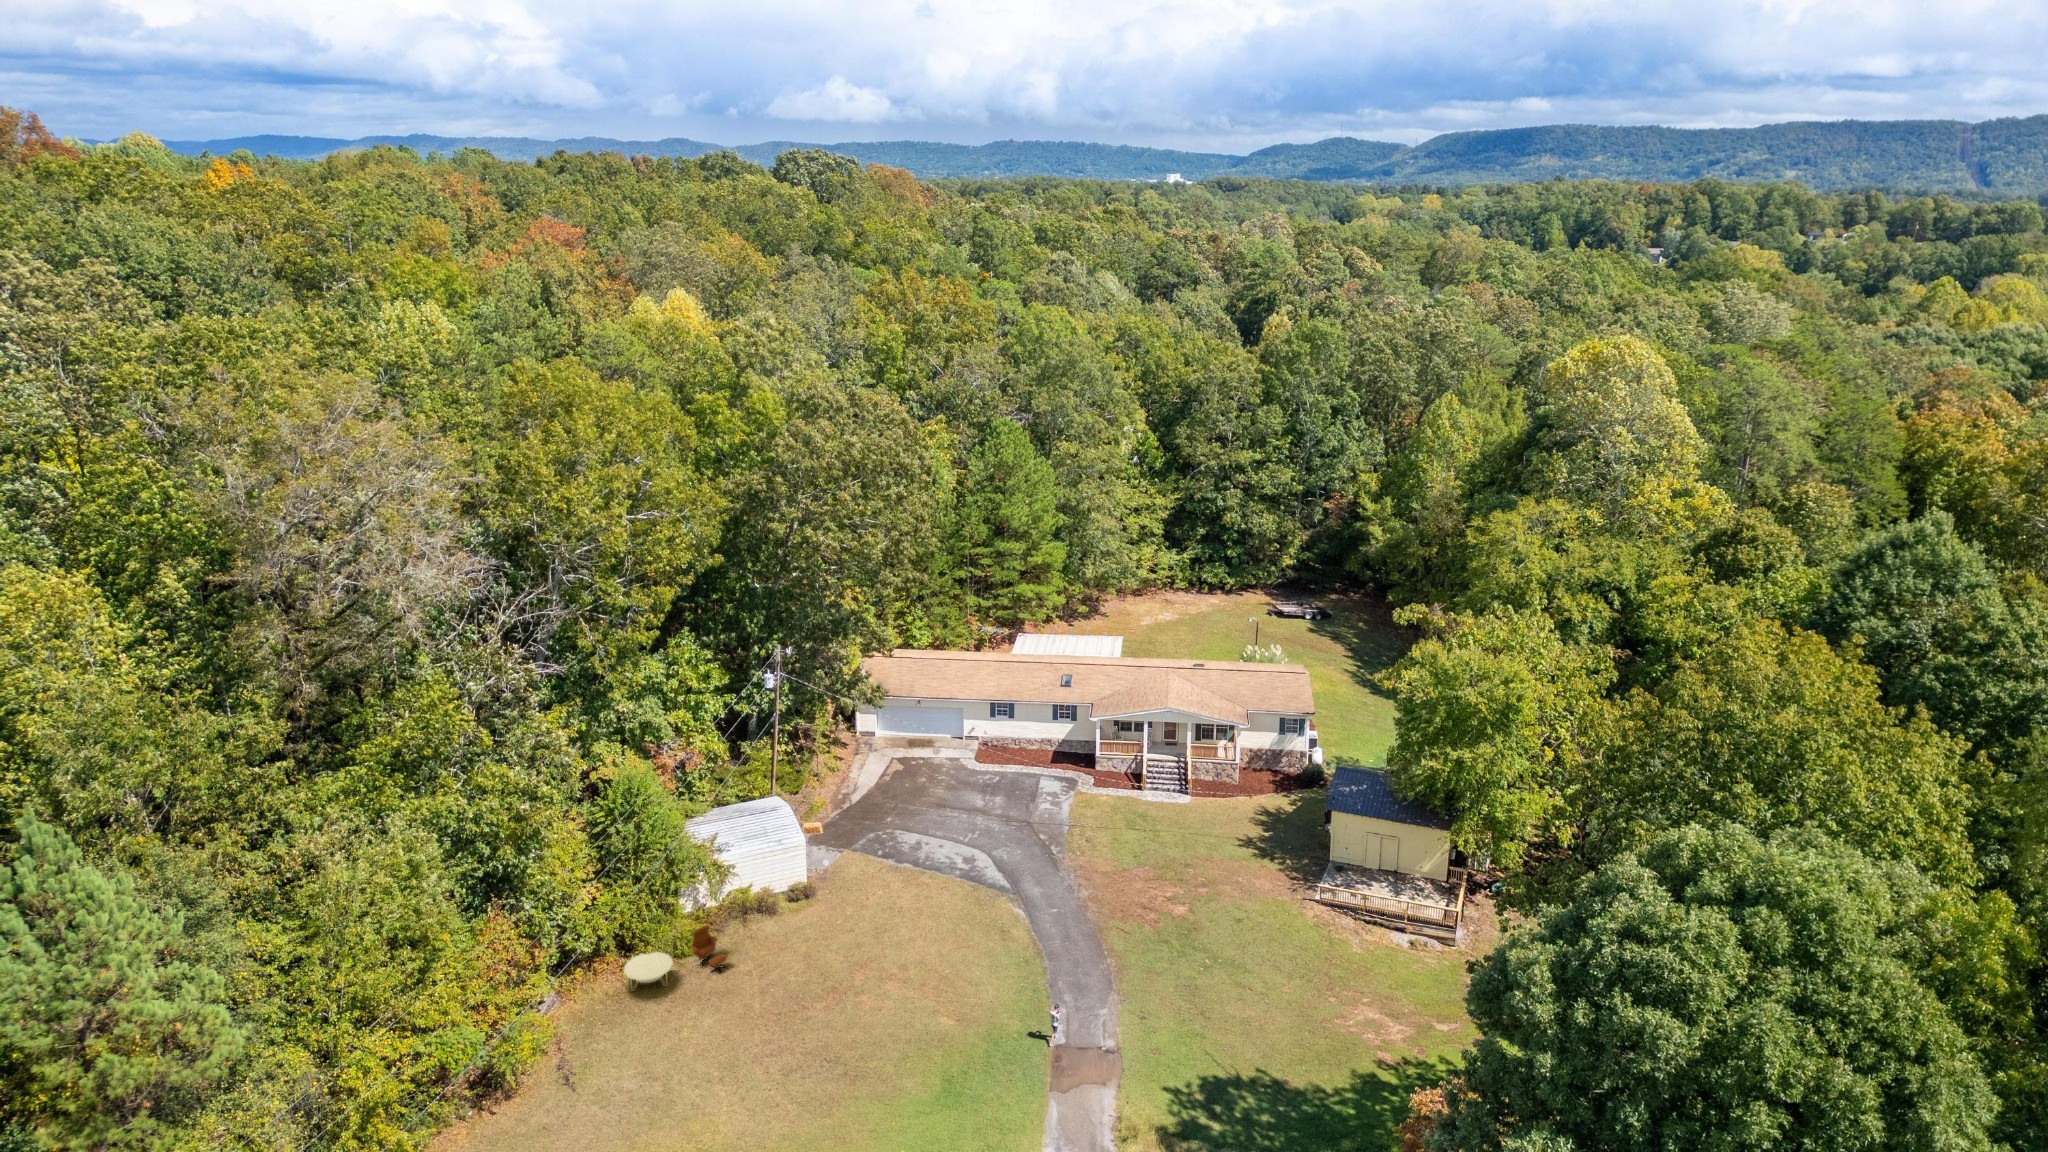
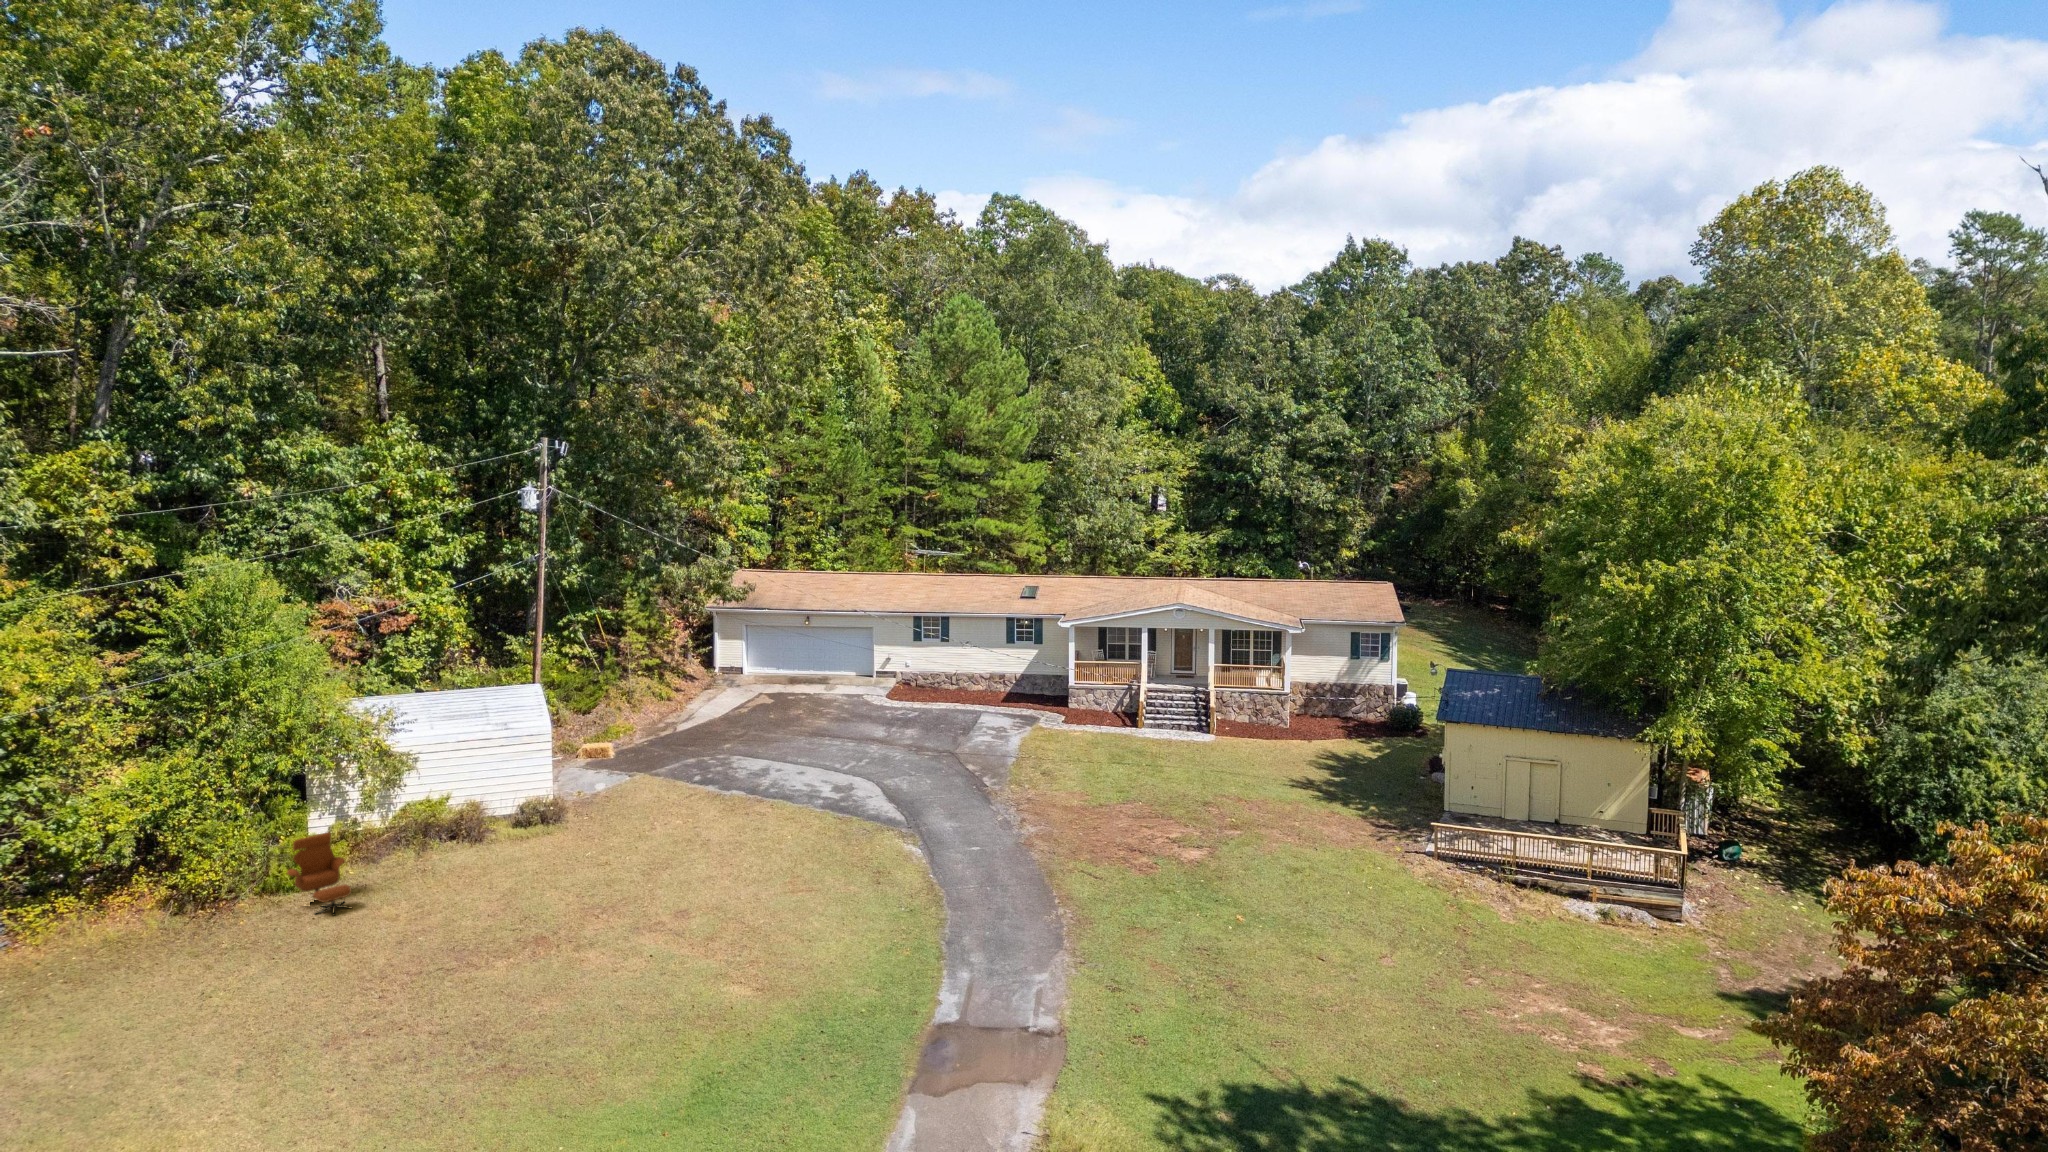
round table: present [624,952,673,992] -> none [135,874,242,936]

